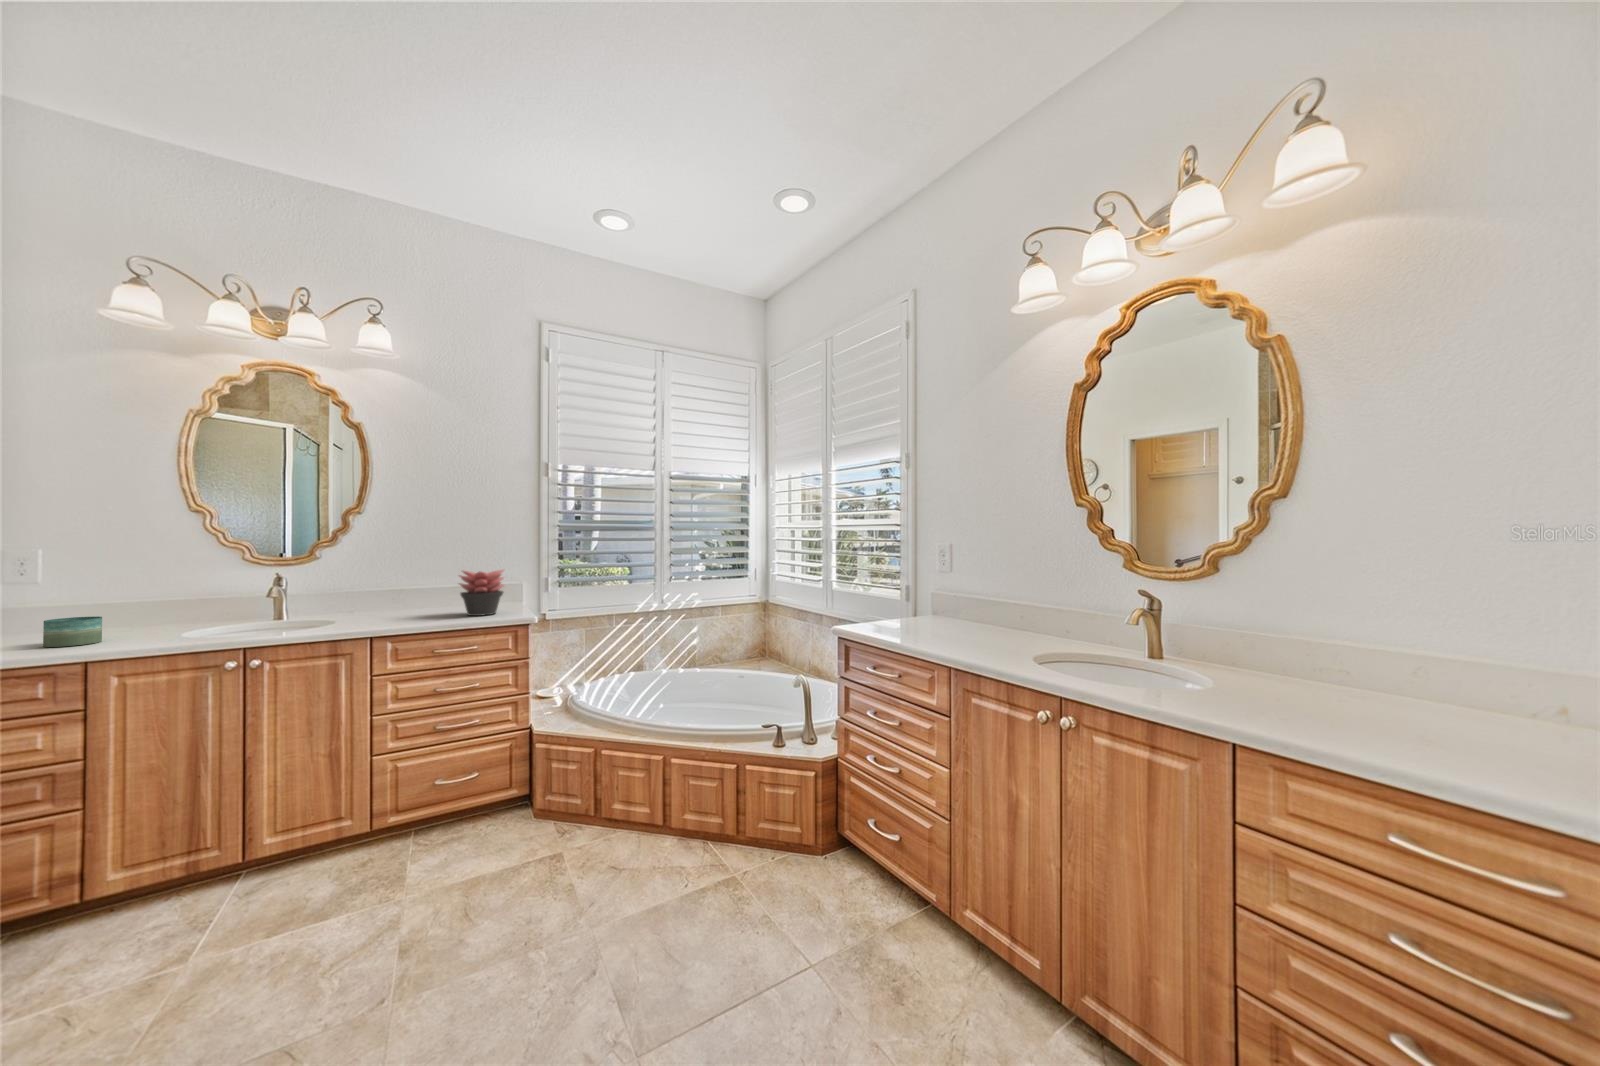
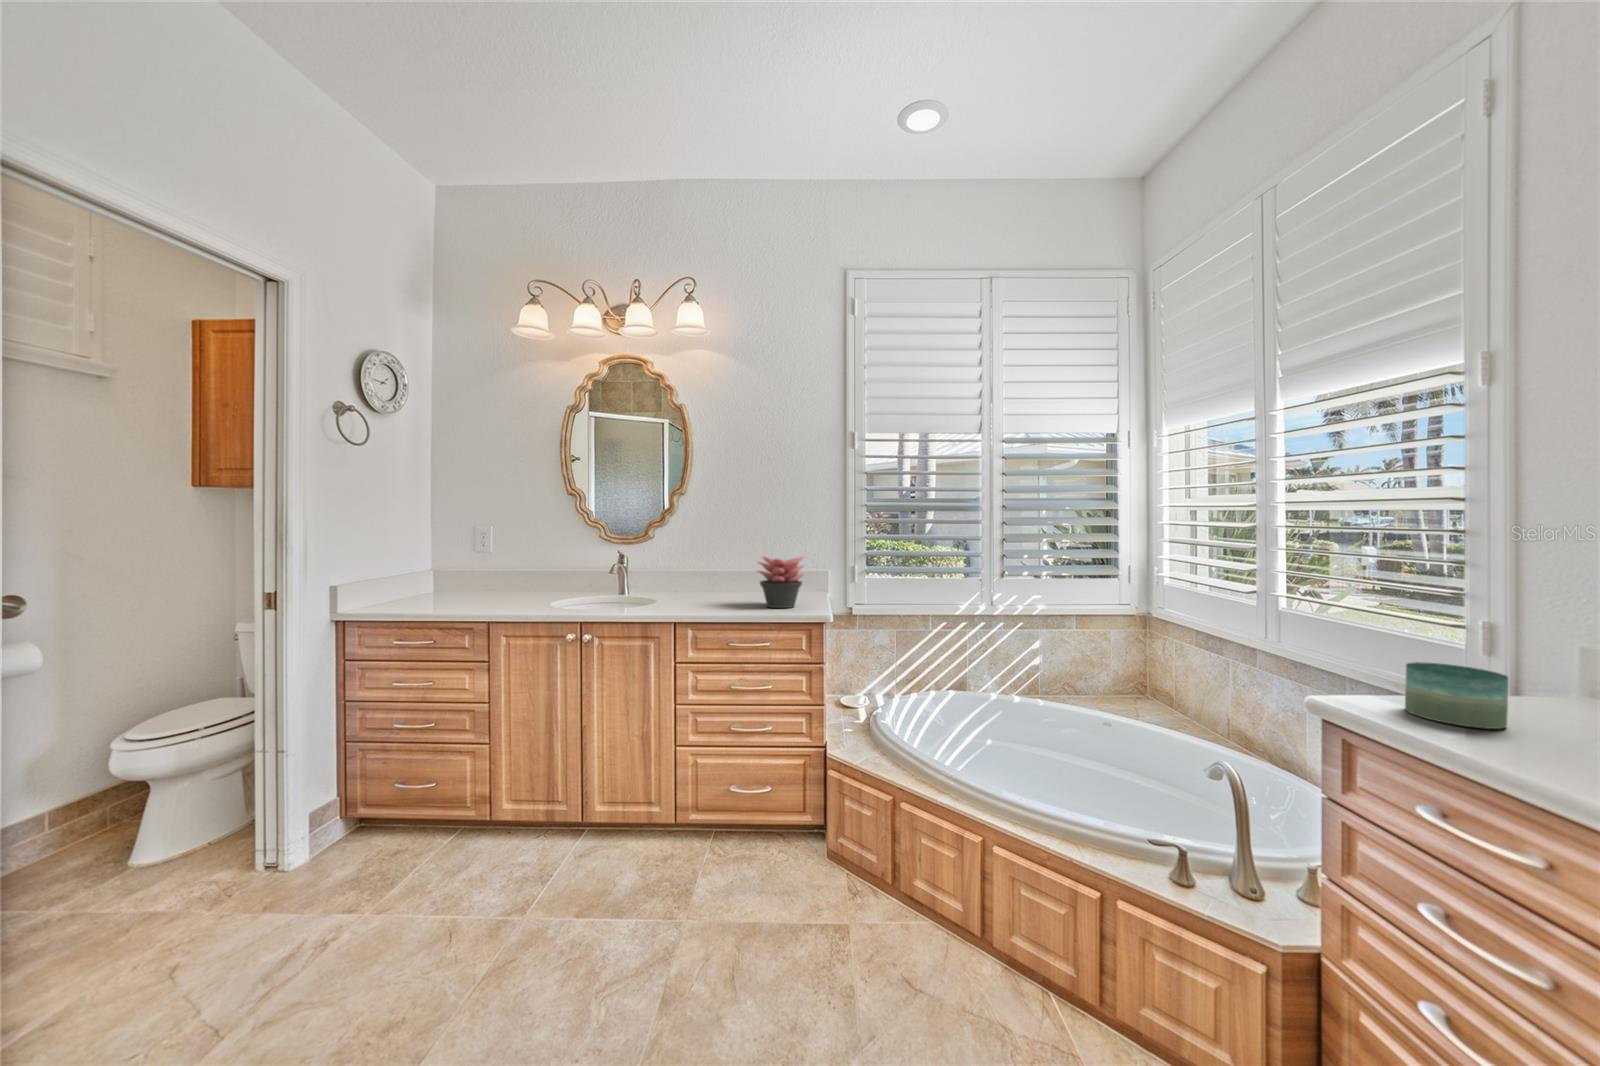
candle: present [43,617,102,647] -> present [1405,662,1508,729]

